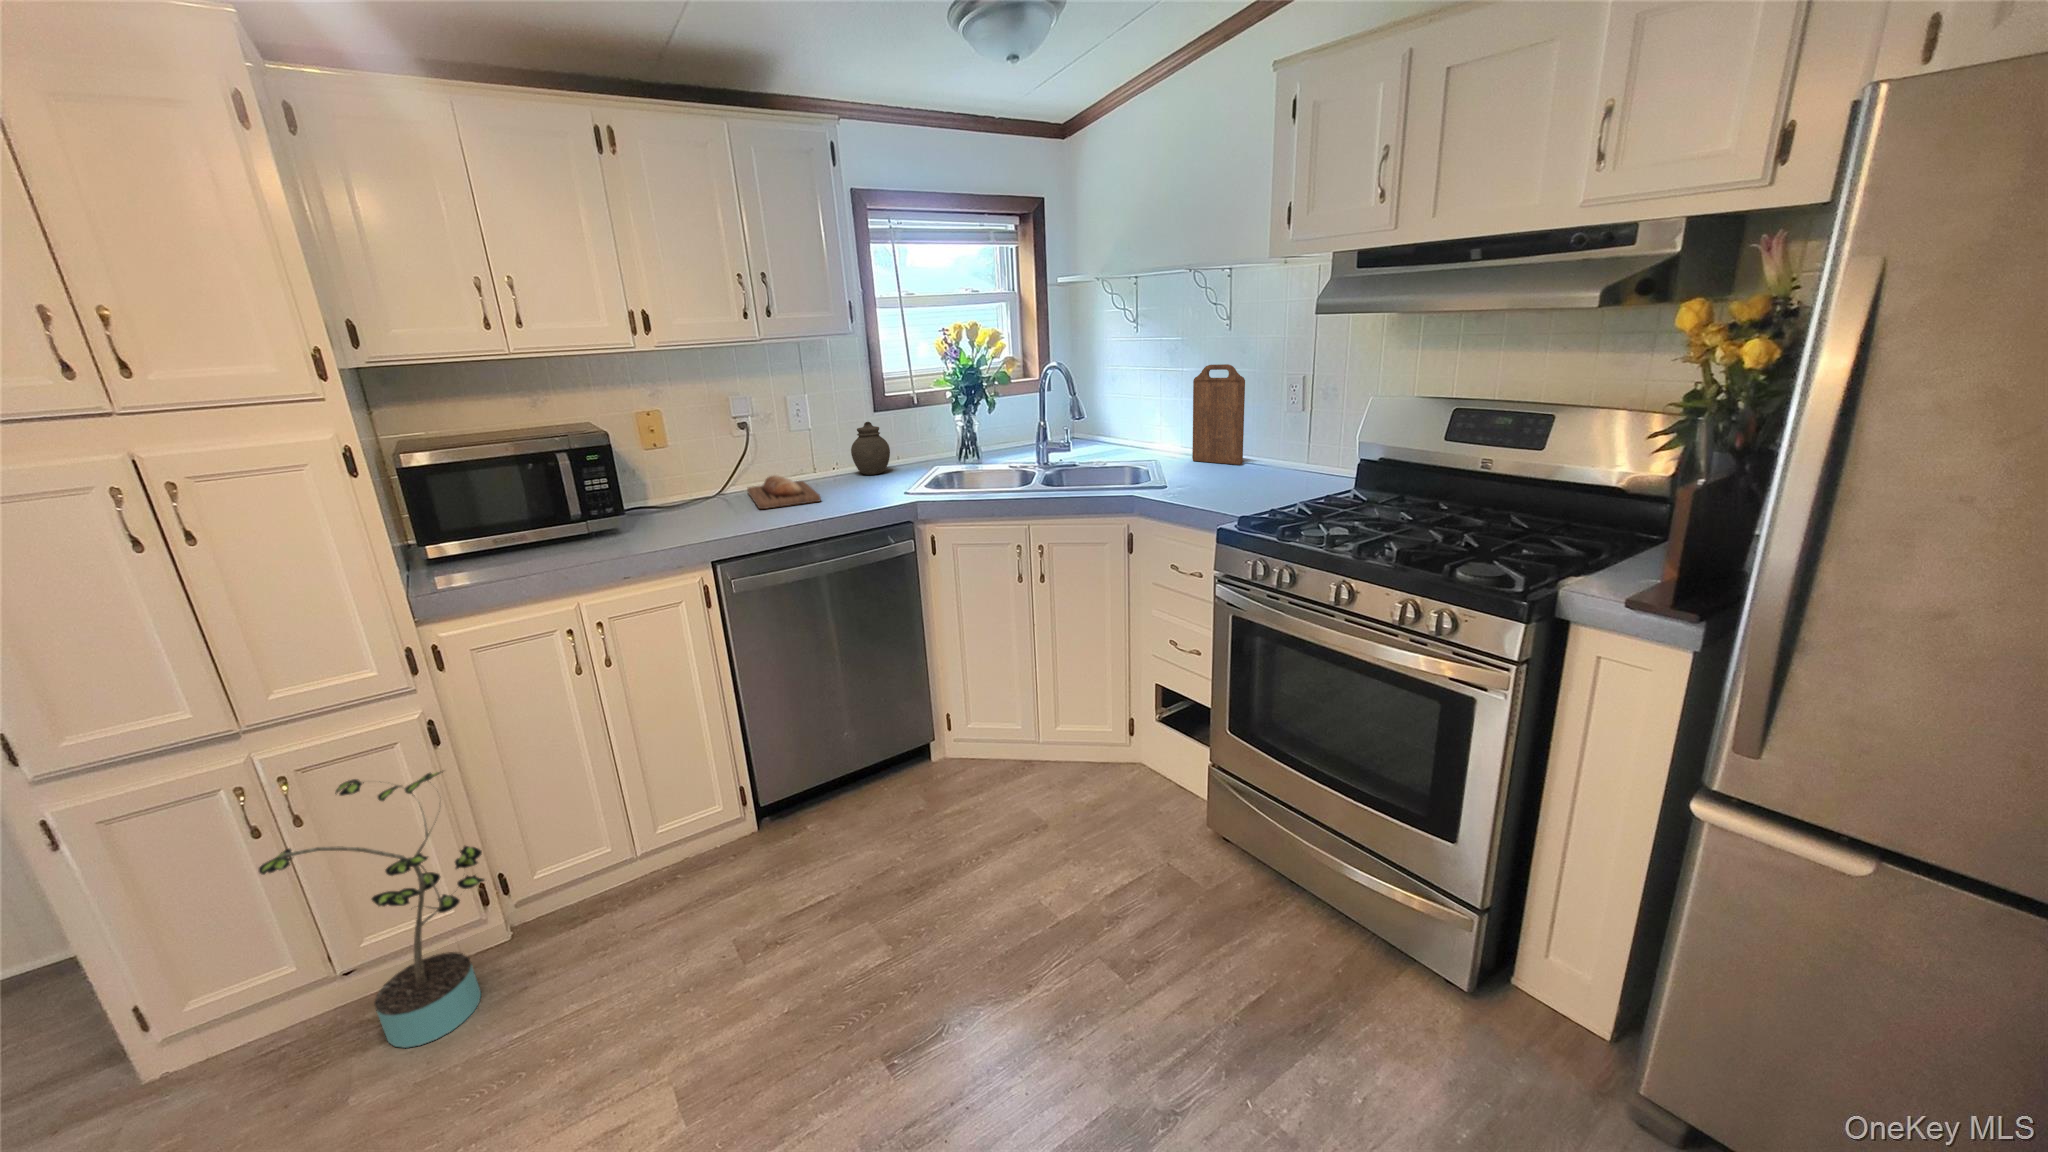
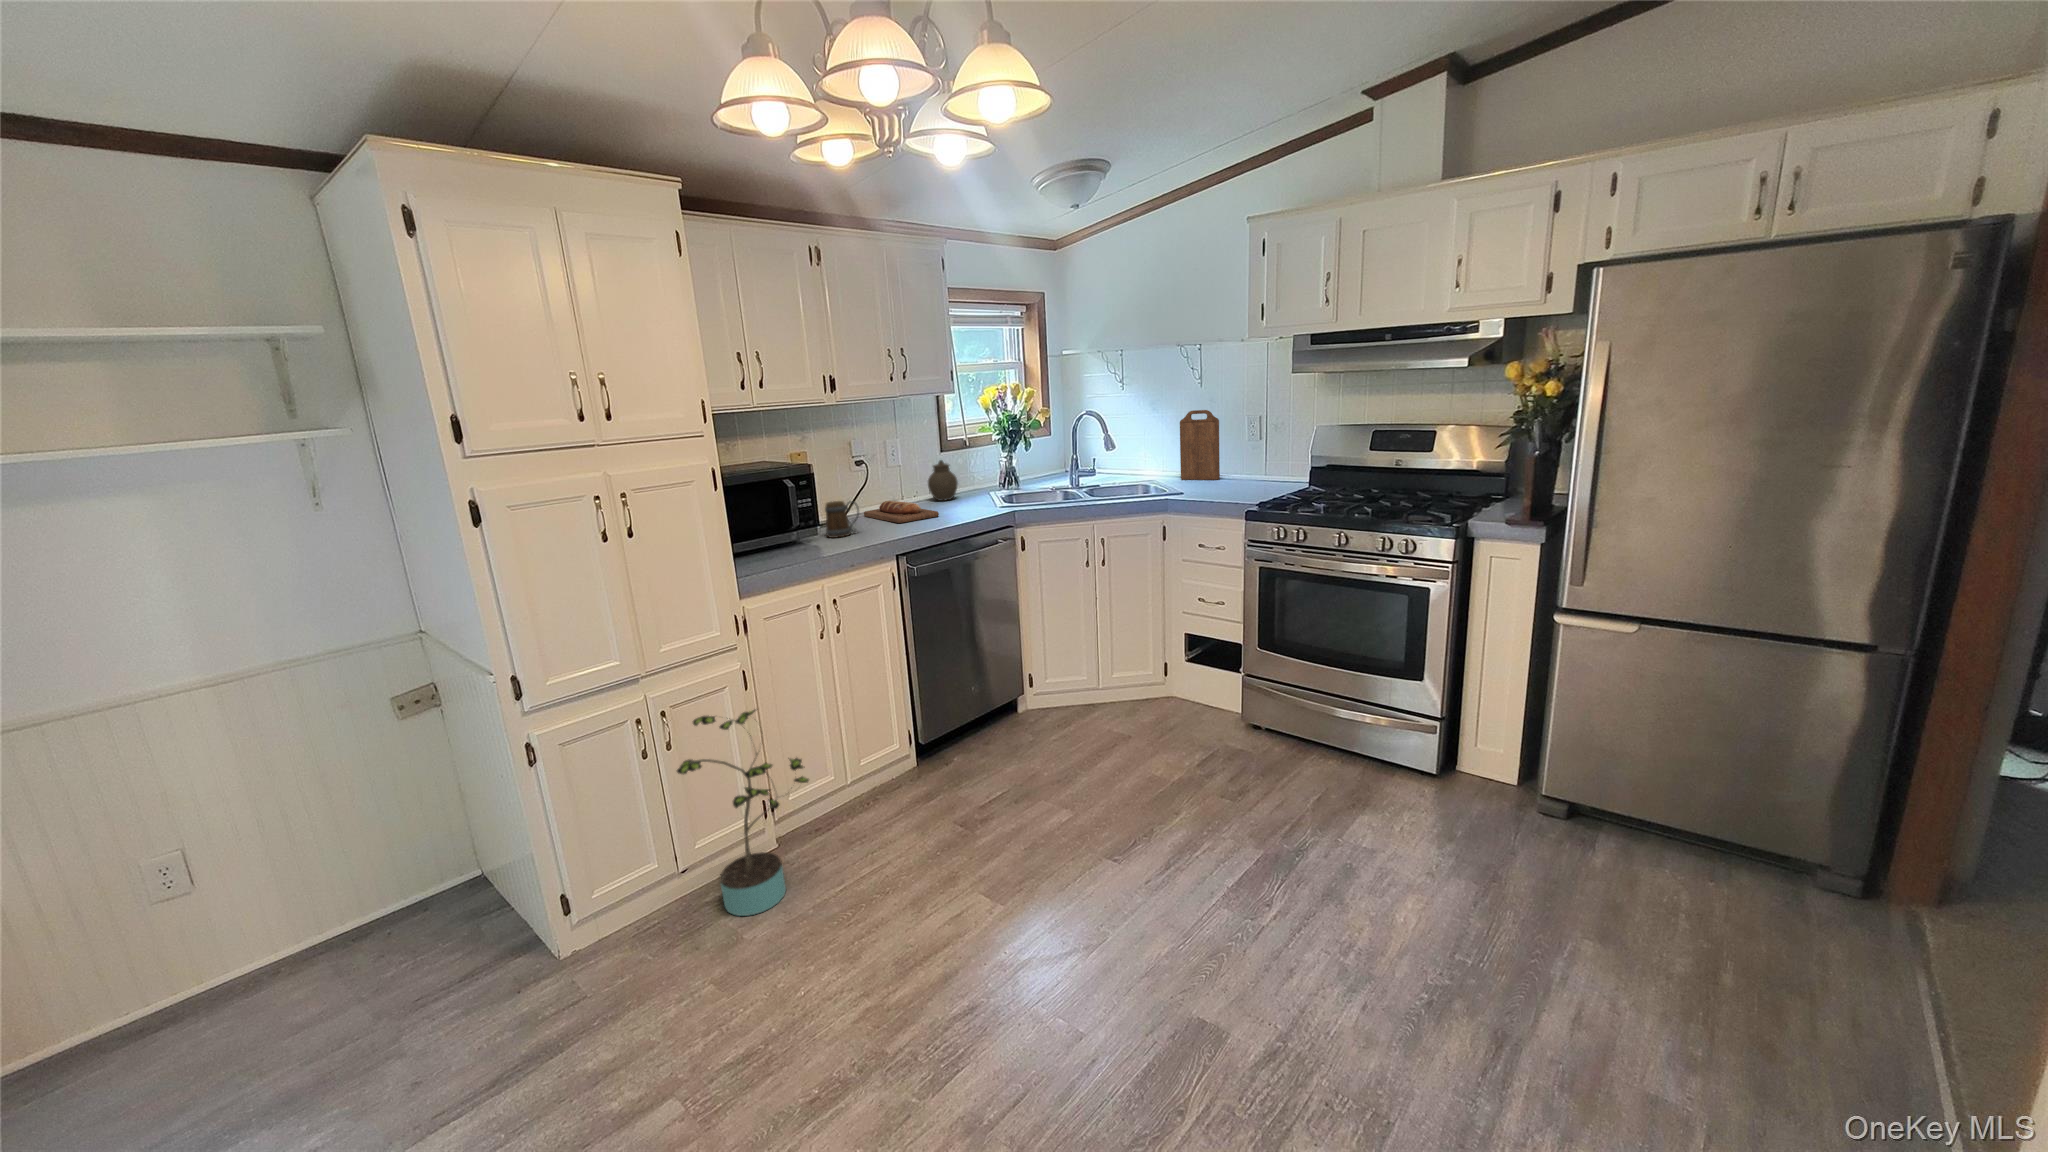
mug: none [642,479,689,528] -> present [825,501,859,538]

